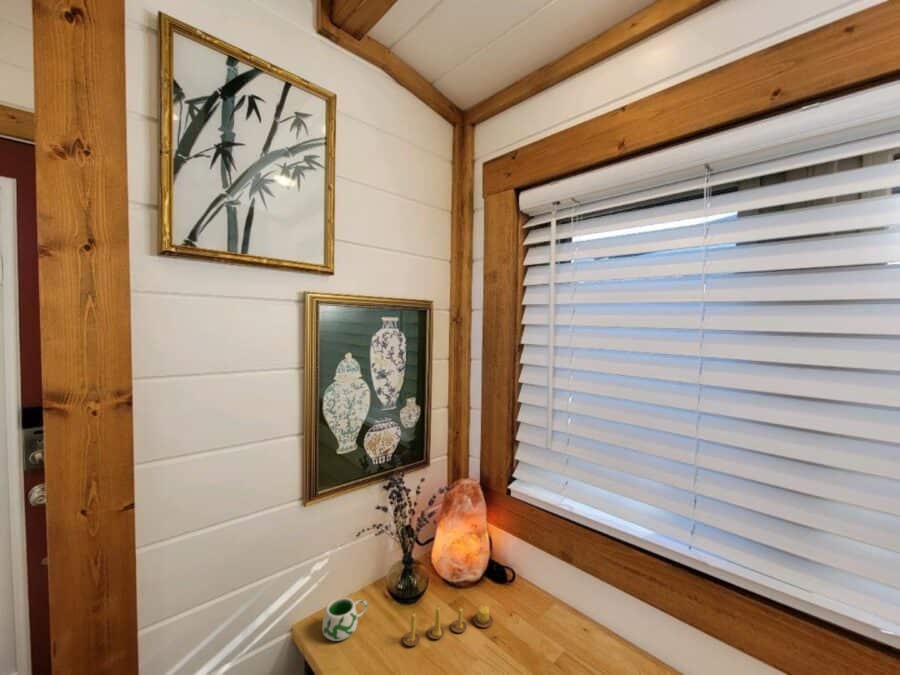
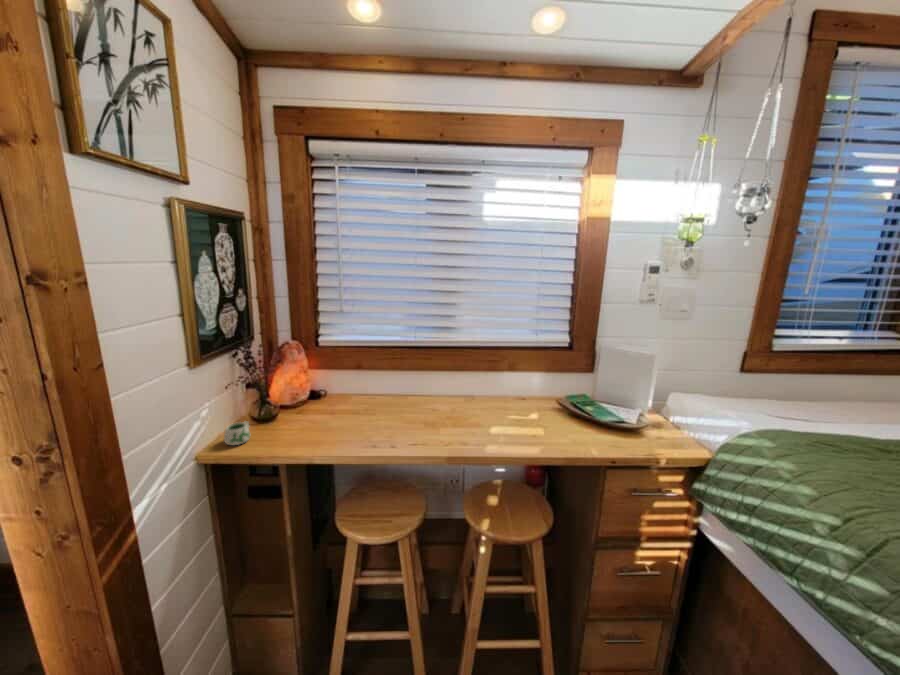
candle: present [403,605,493,646] -> none [284,401,328,429]

